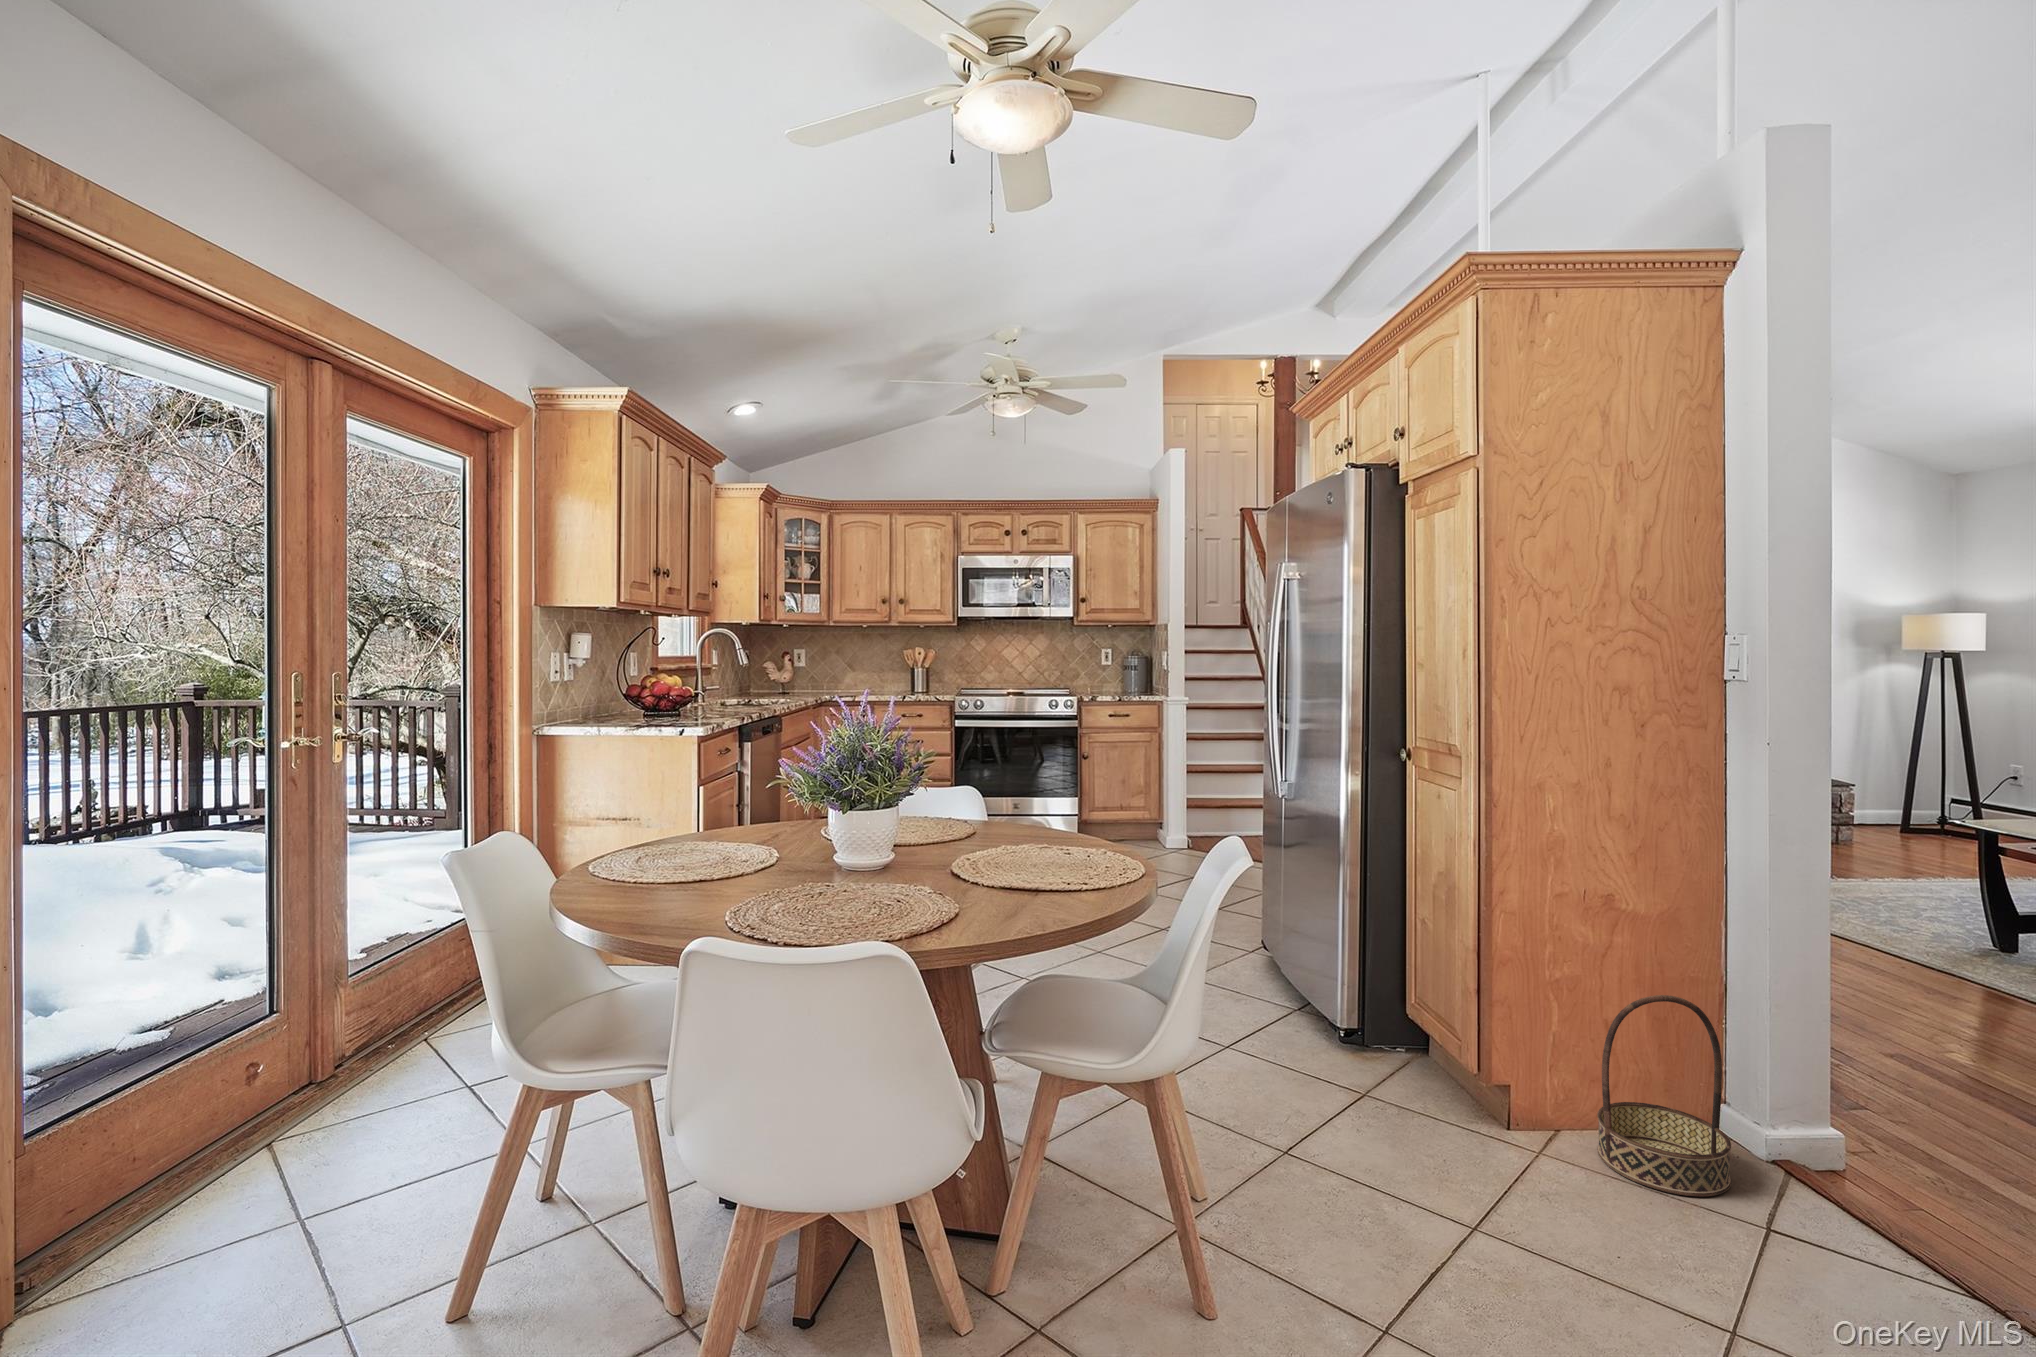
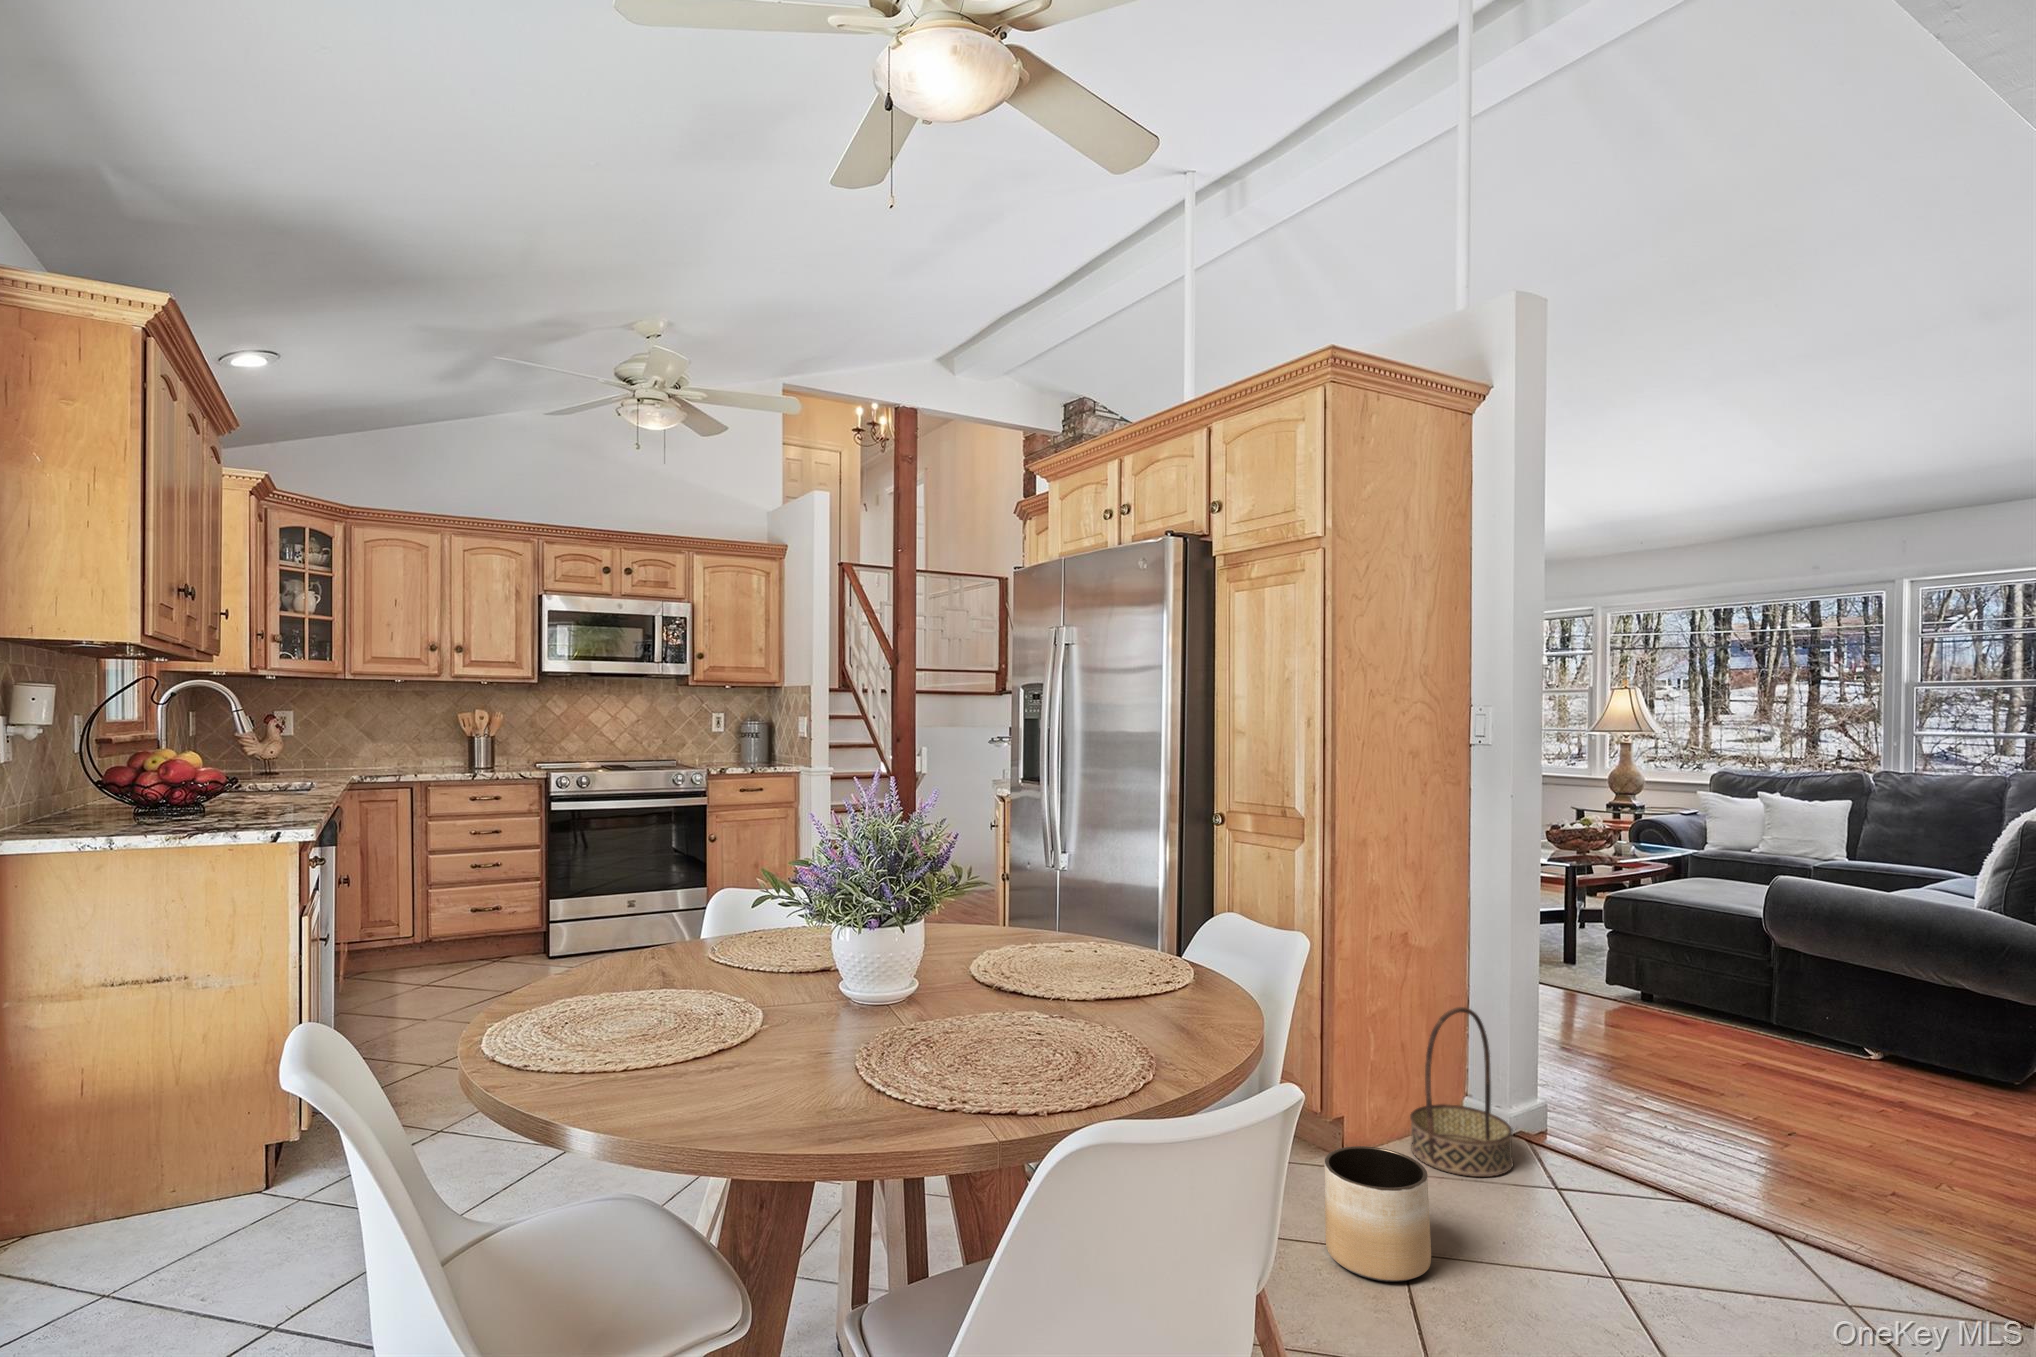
planter: none [1385,1106,1500,1252] -> present [1325,1146,1431,1282]

